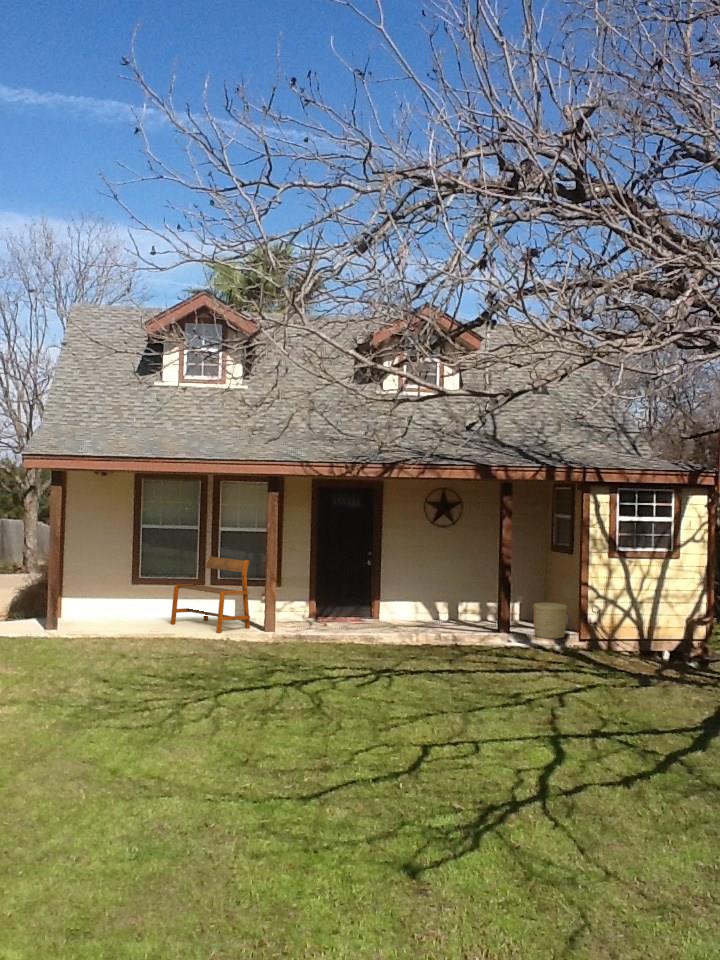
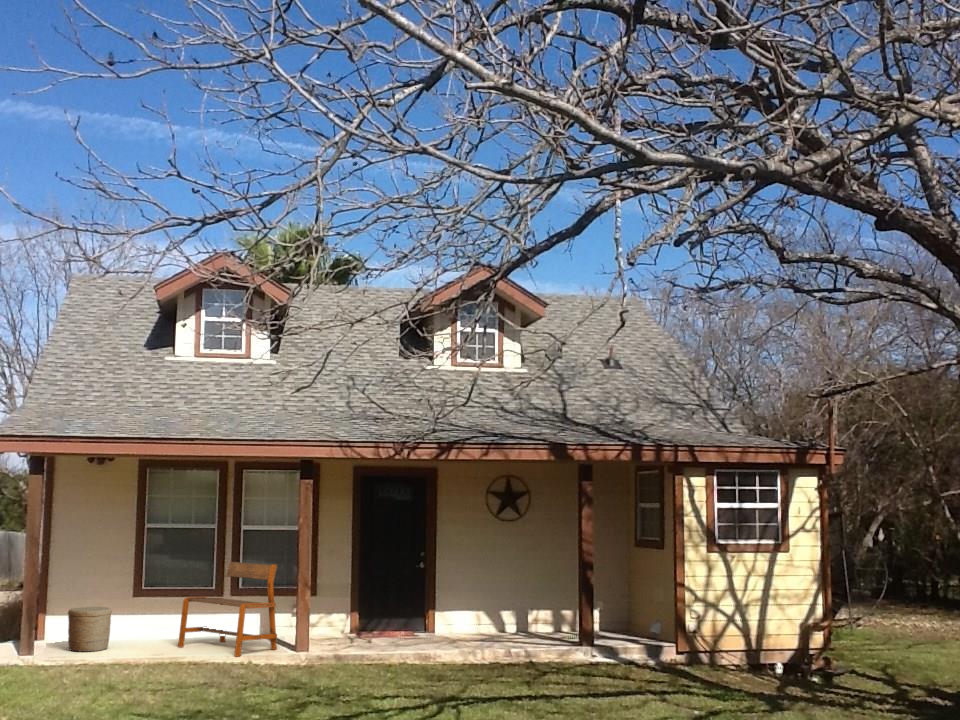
woven basket: present [533,602,567,639] -> present [68,607,112,652]

